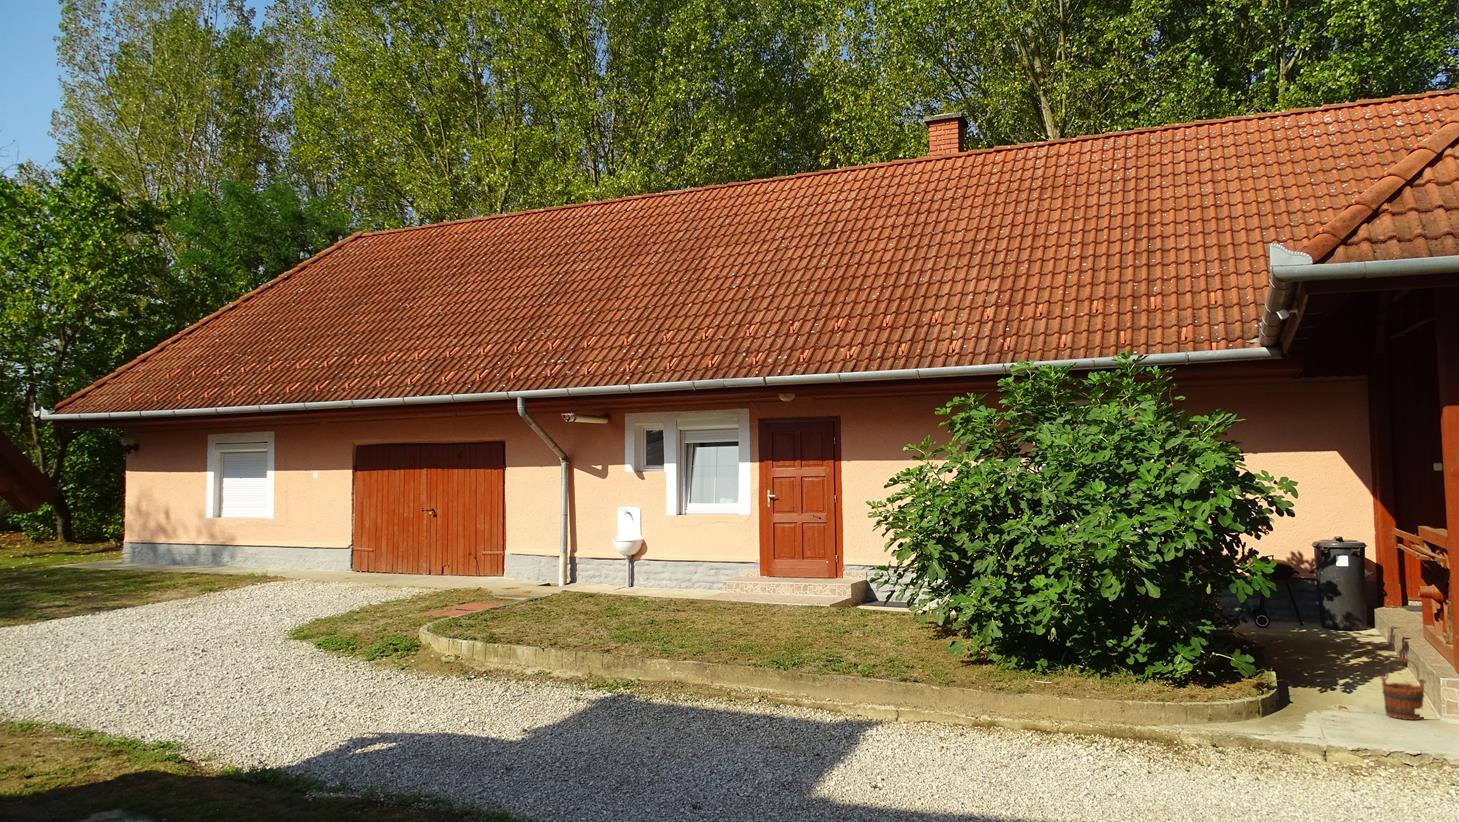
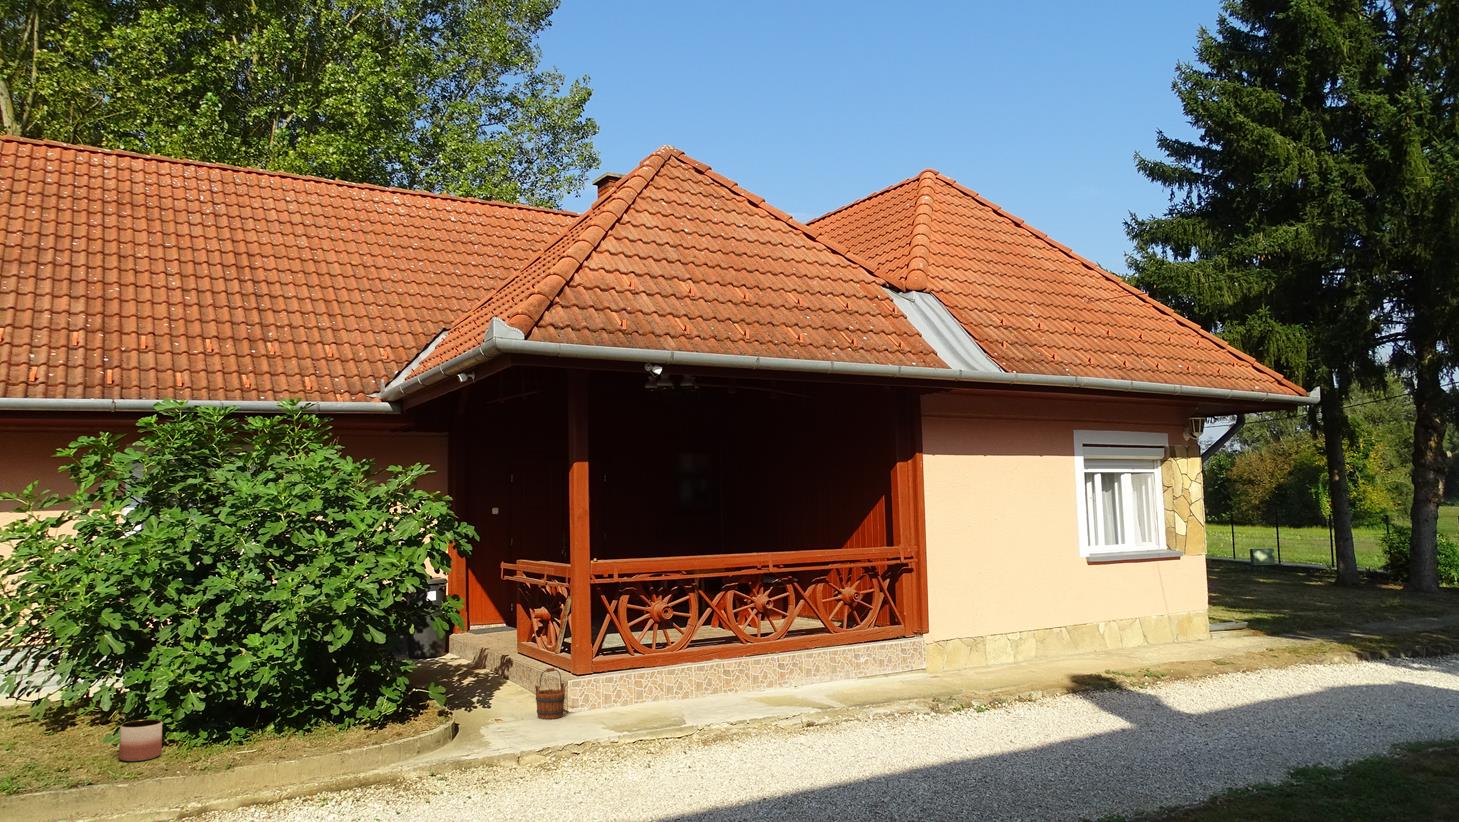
planter: none [946,638,979,672] -> present [119,719,162,761]

